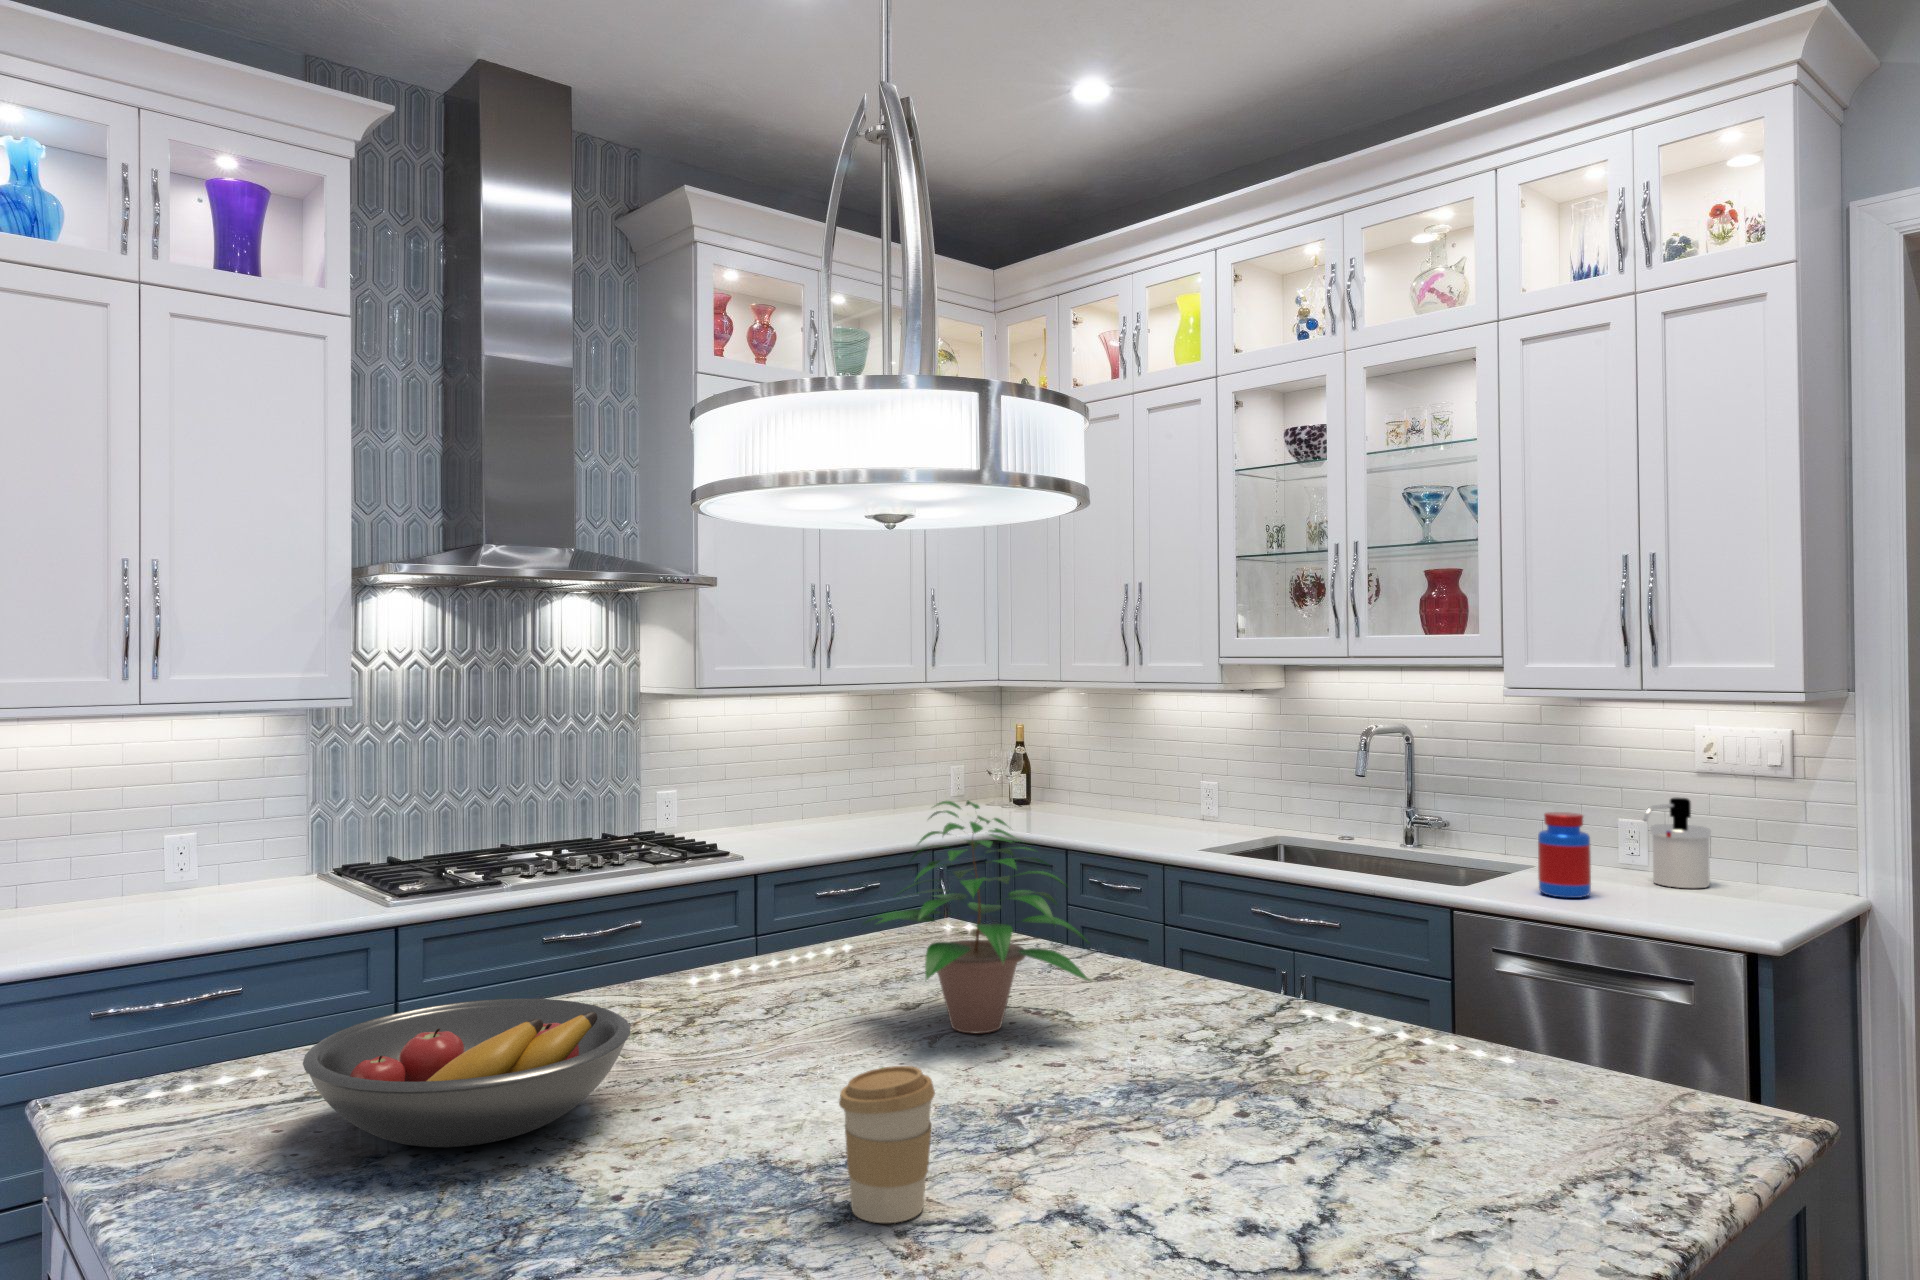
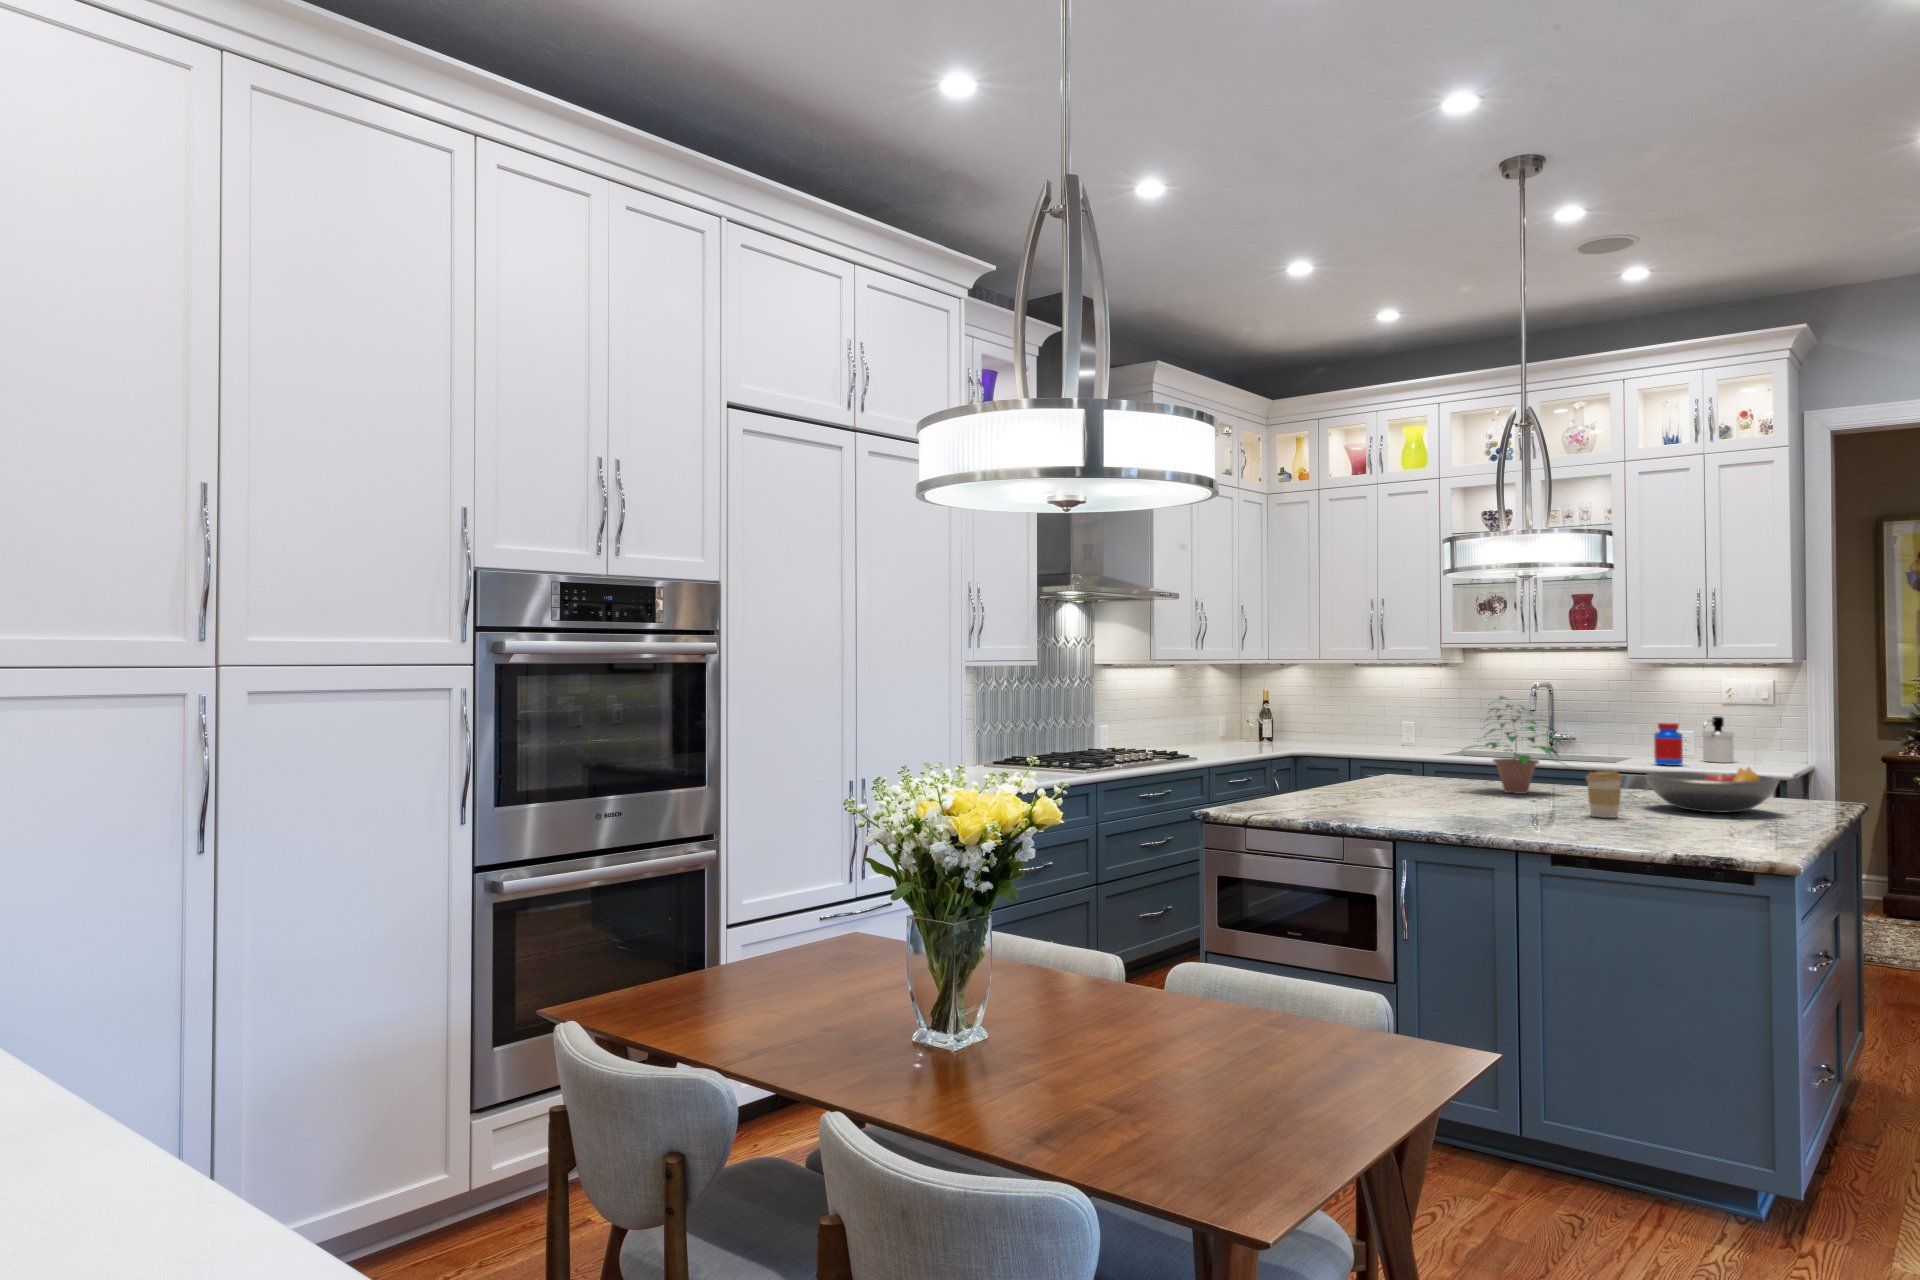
fruit bowl: present [303,999,631,1147] -> present [1645,768,1779,813]

